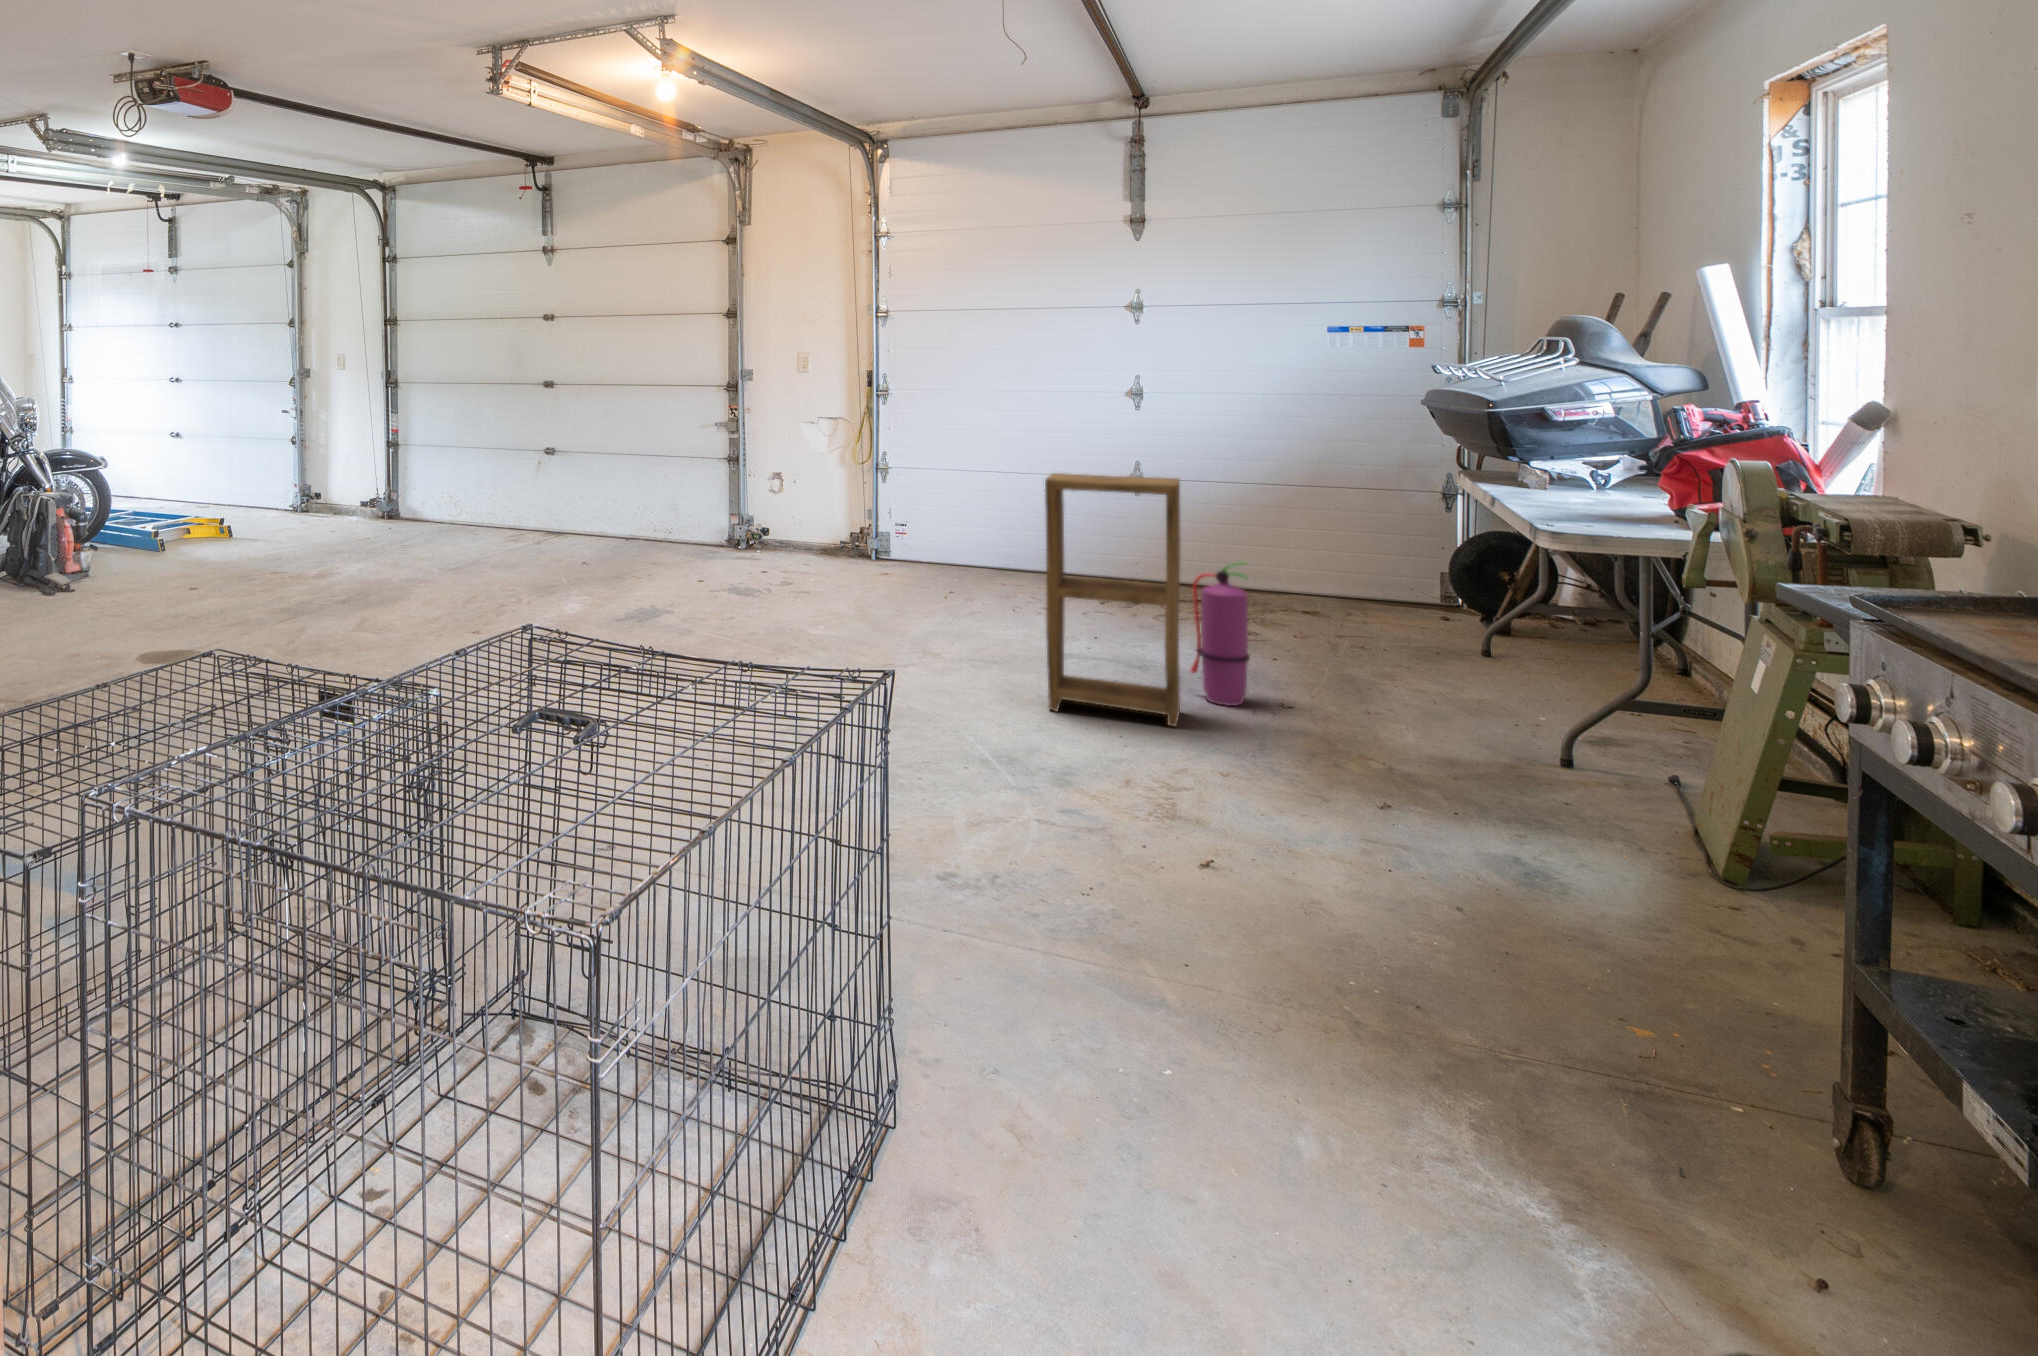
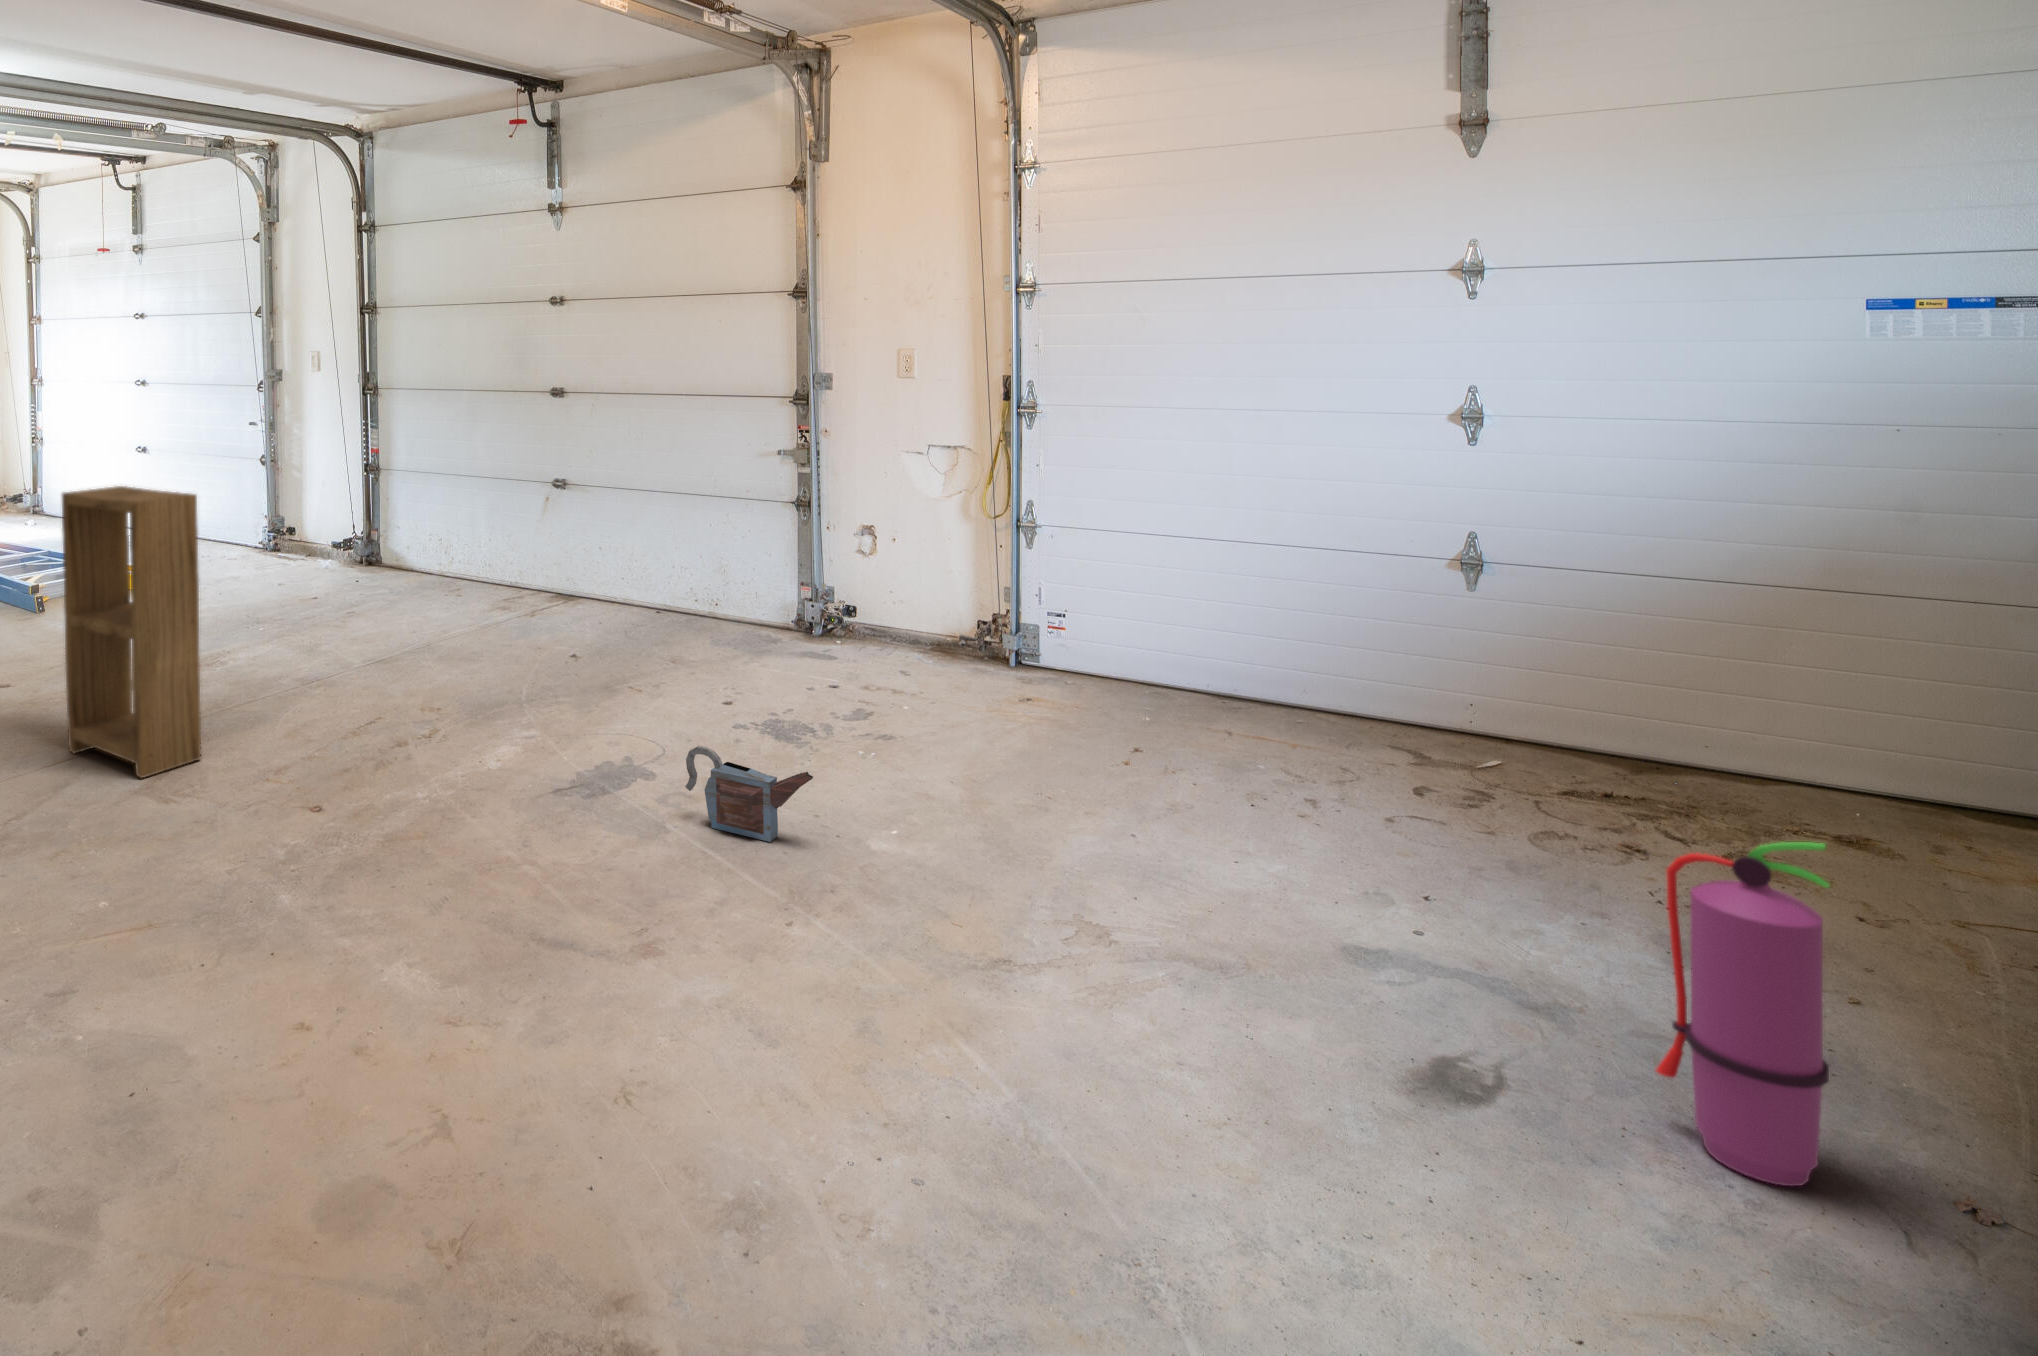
shelving unit: present [1045,473,1180,727] -> present [62,486,201,778]
watering can: none [714,585,793,635] -> present [685,746,813,842]

